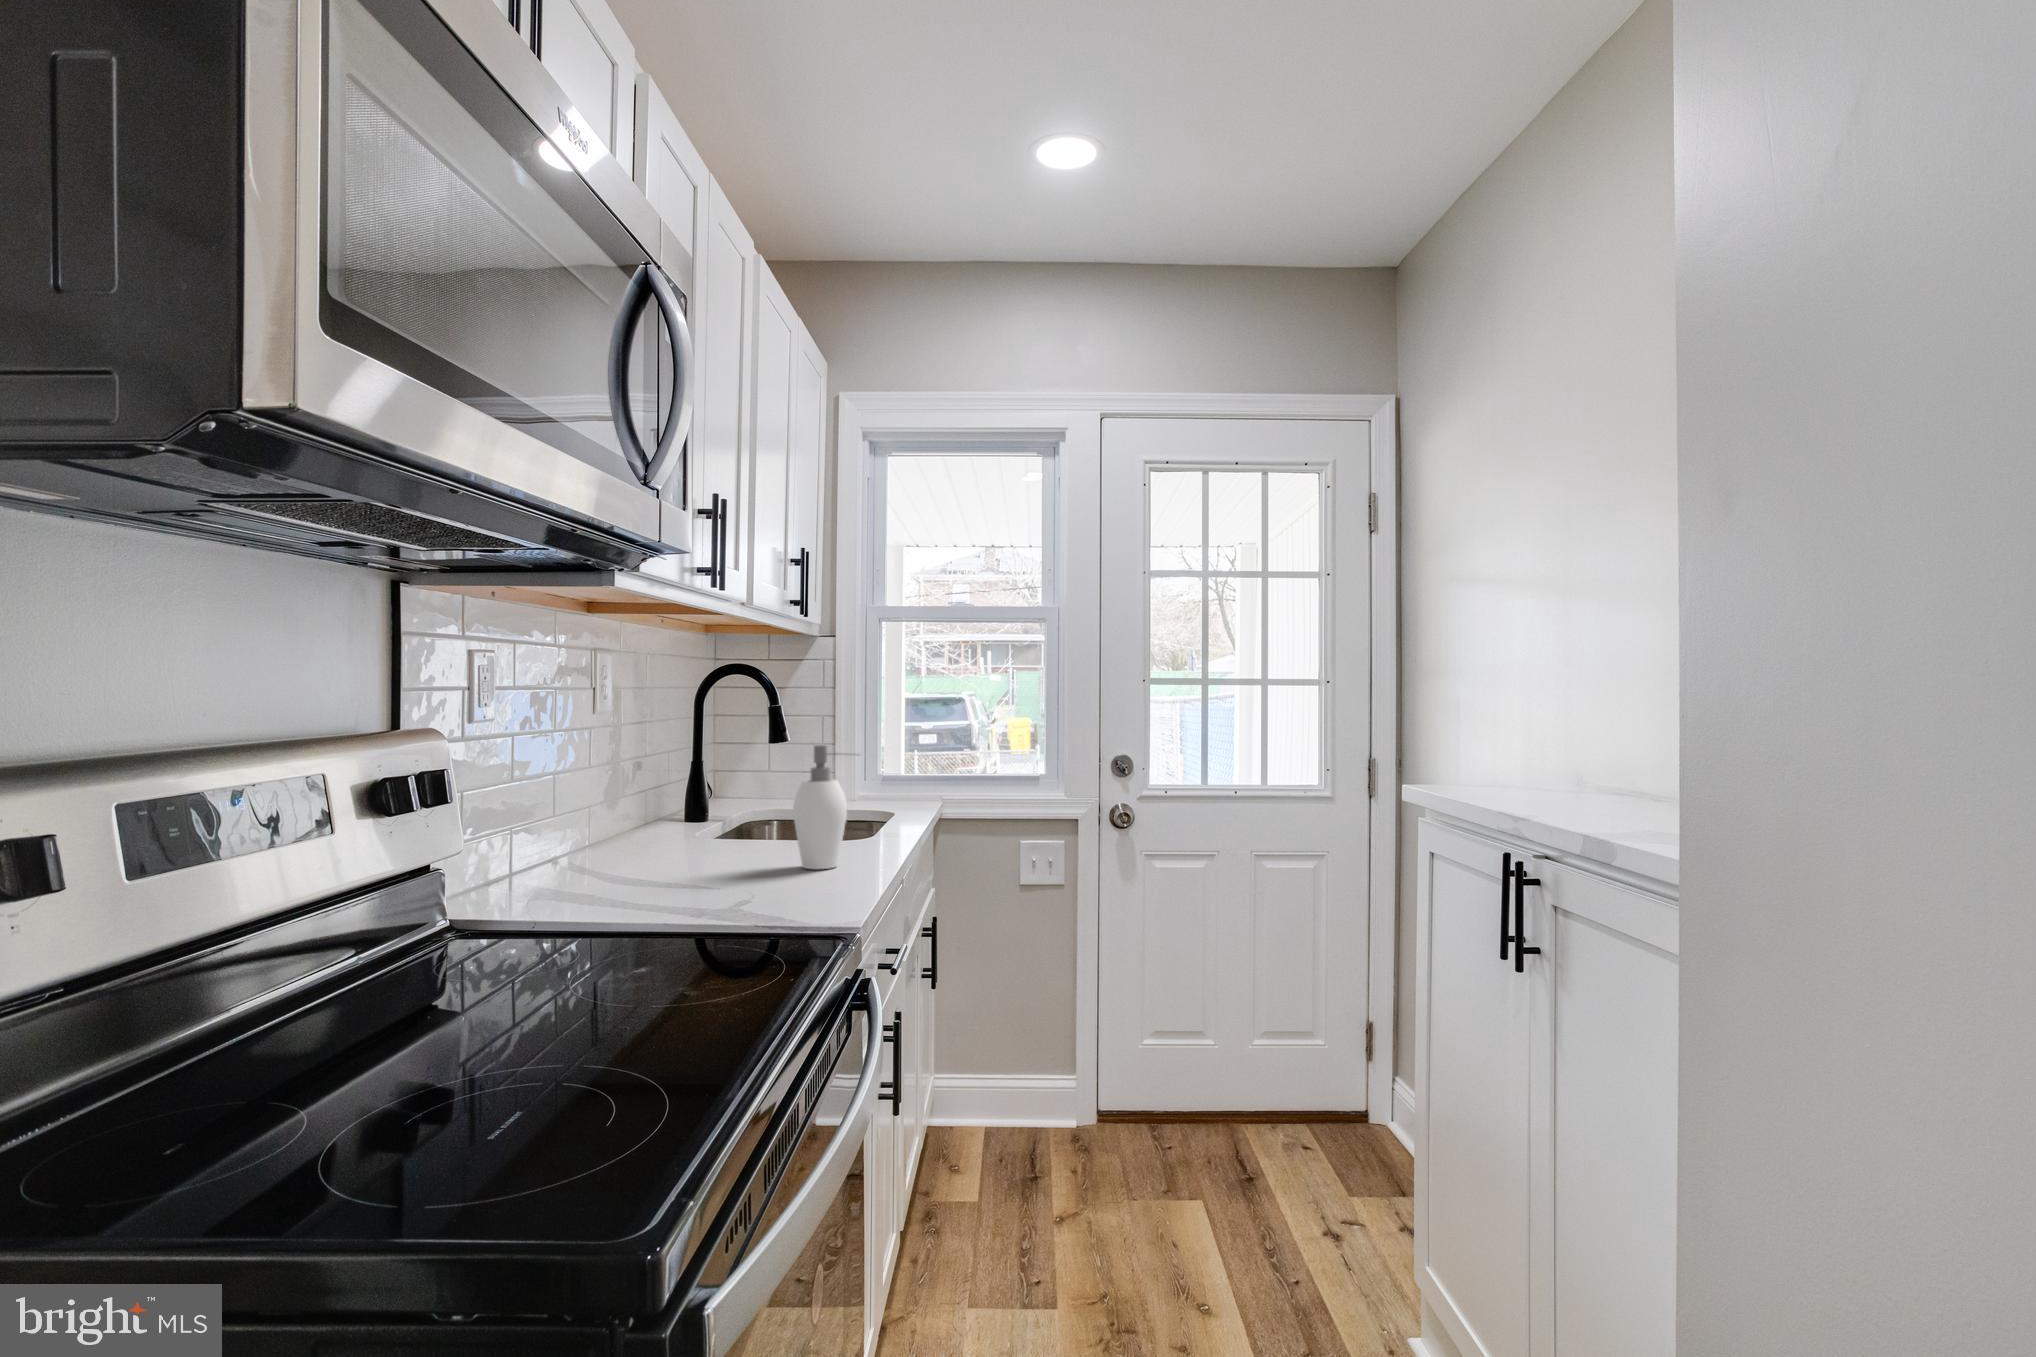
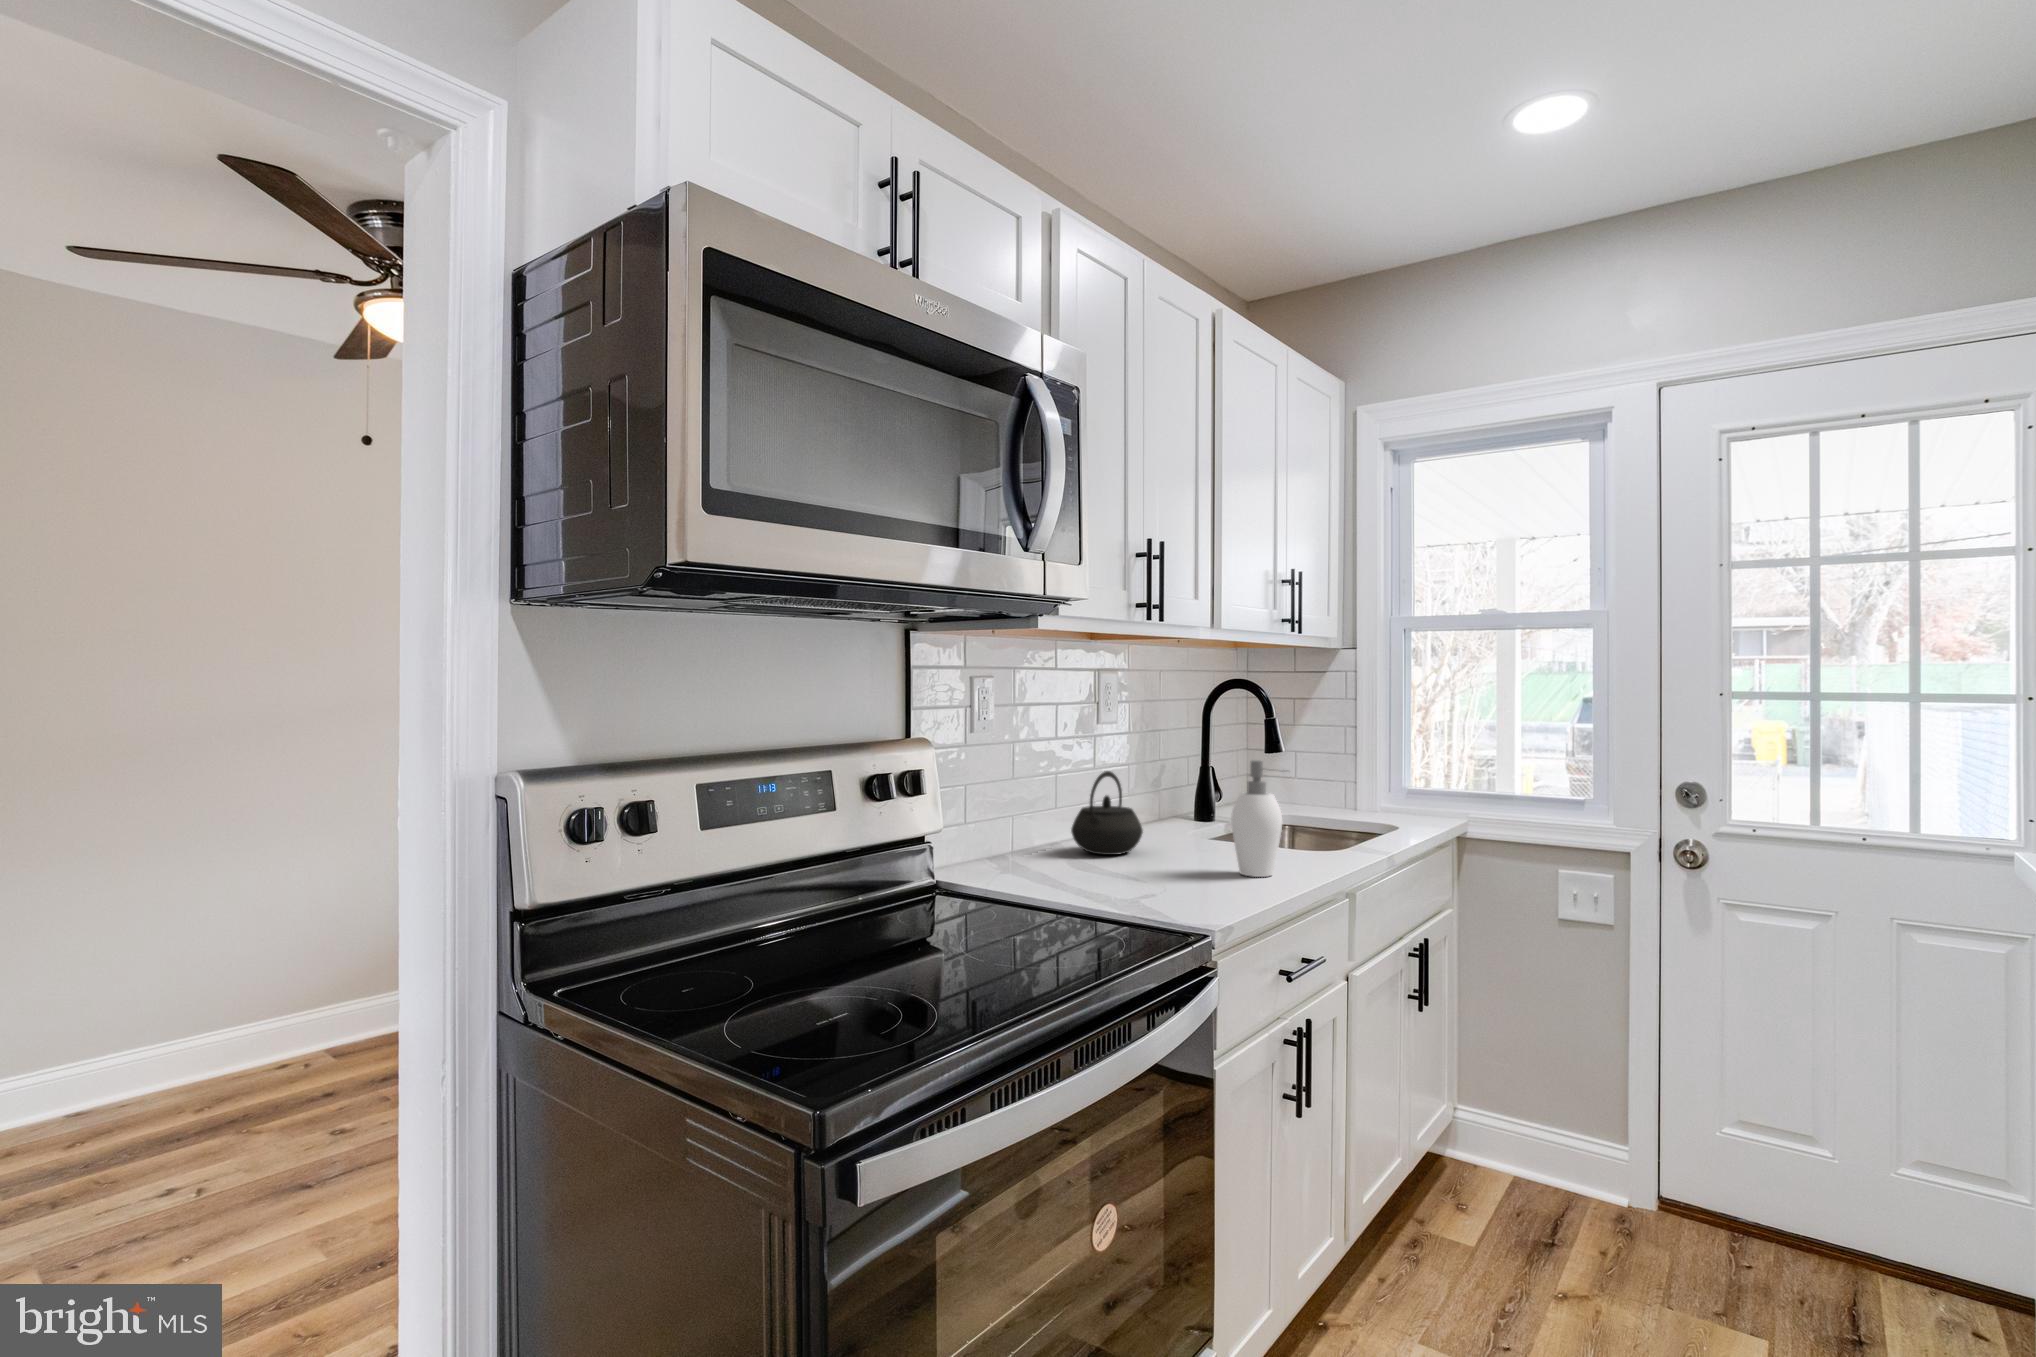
kettle: none [579,767,669,865] -> present [1071,771,1143,855]

